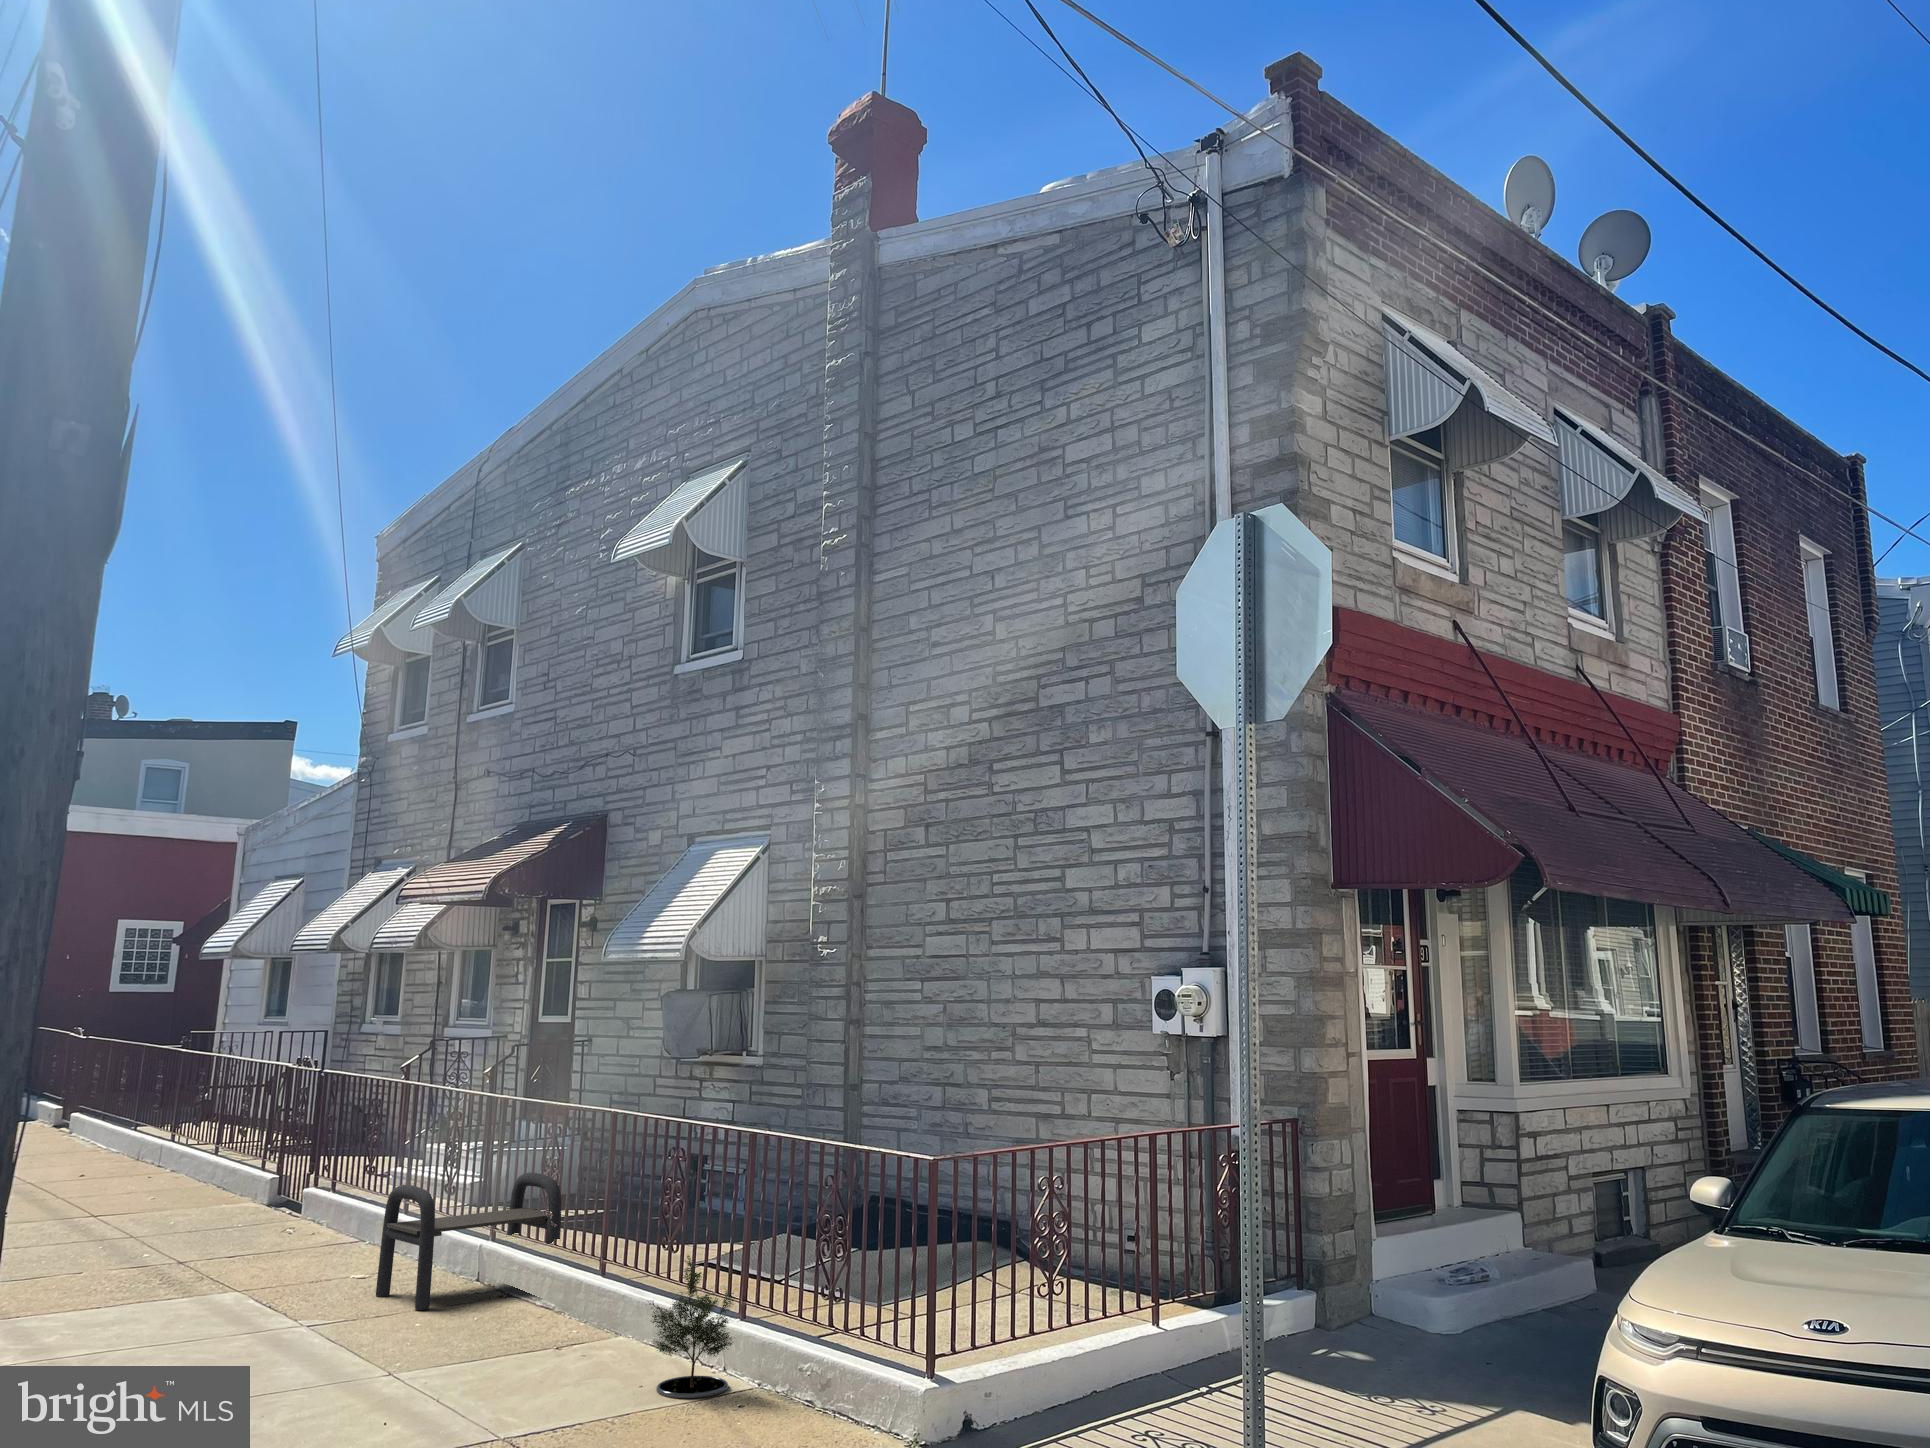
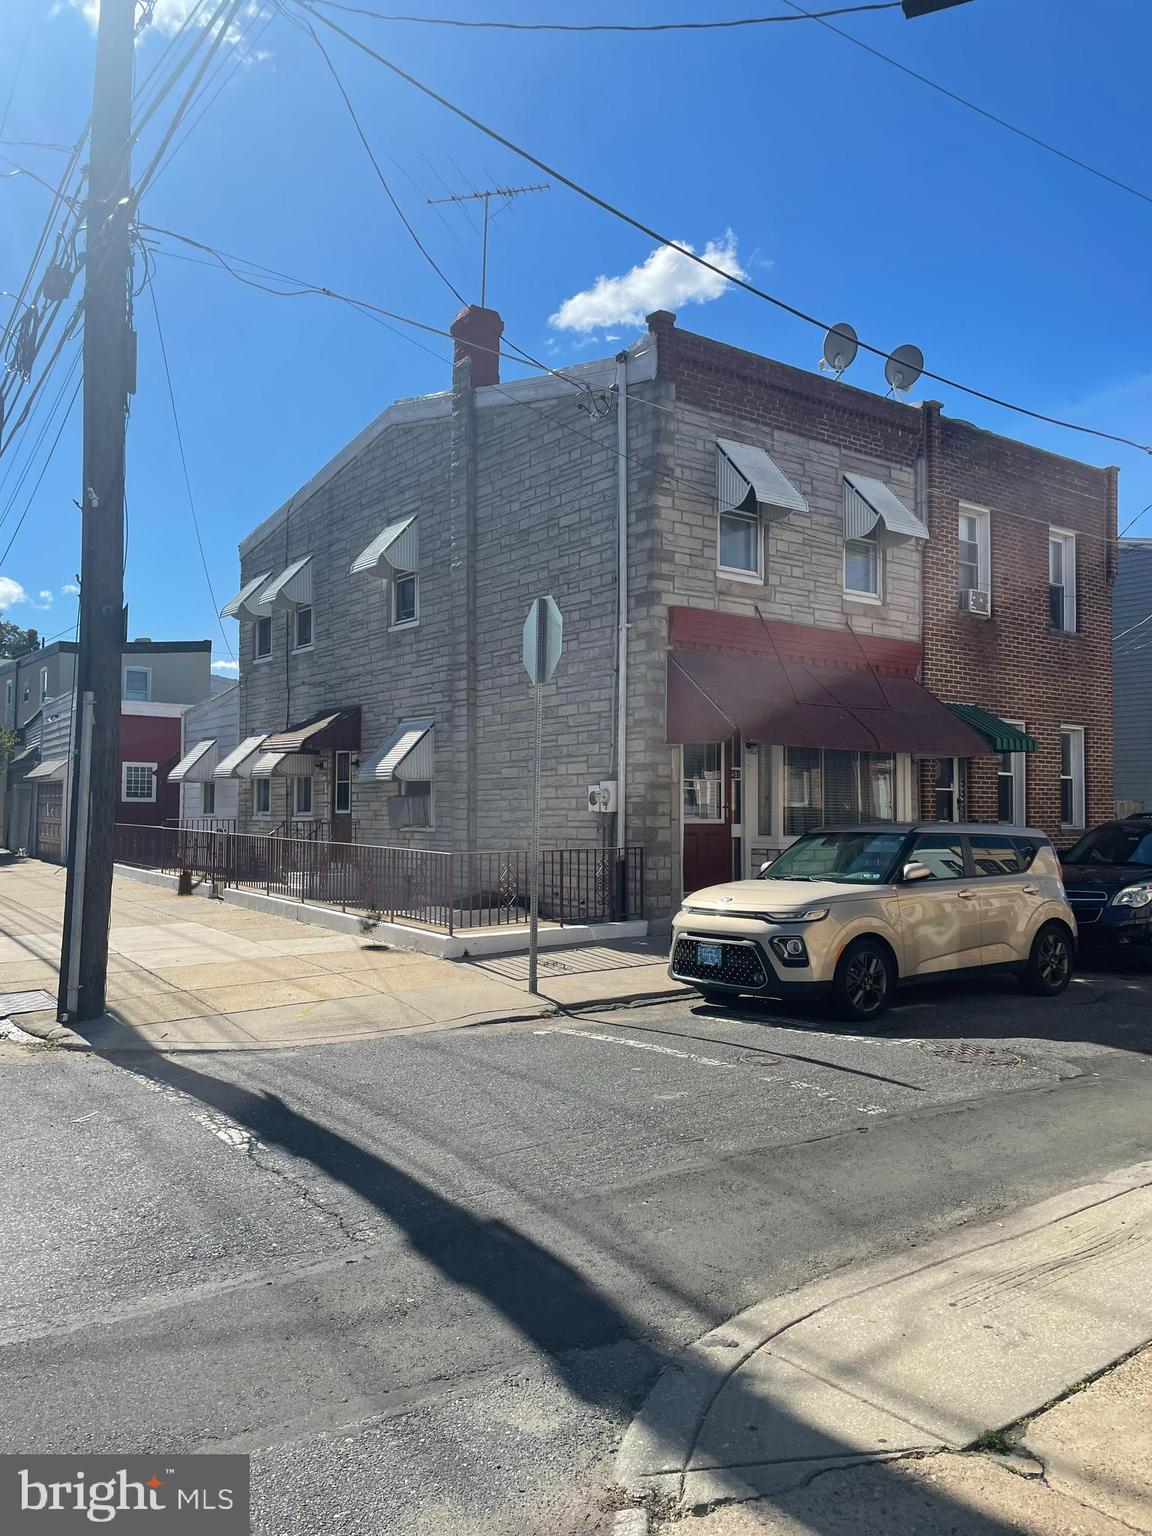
watering can: none [187,1140,272,1206] -> present [178,866,209,896]
bench: present [376,1173,561,1310] -> none [255,874,333,927]

